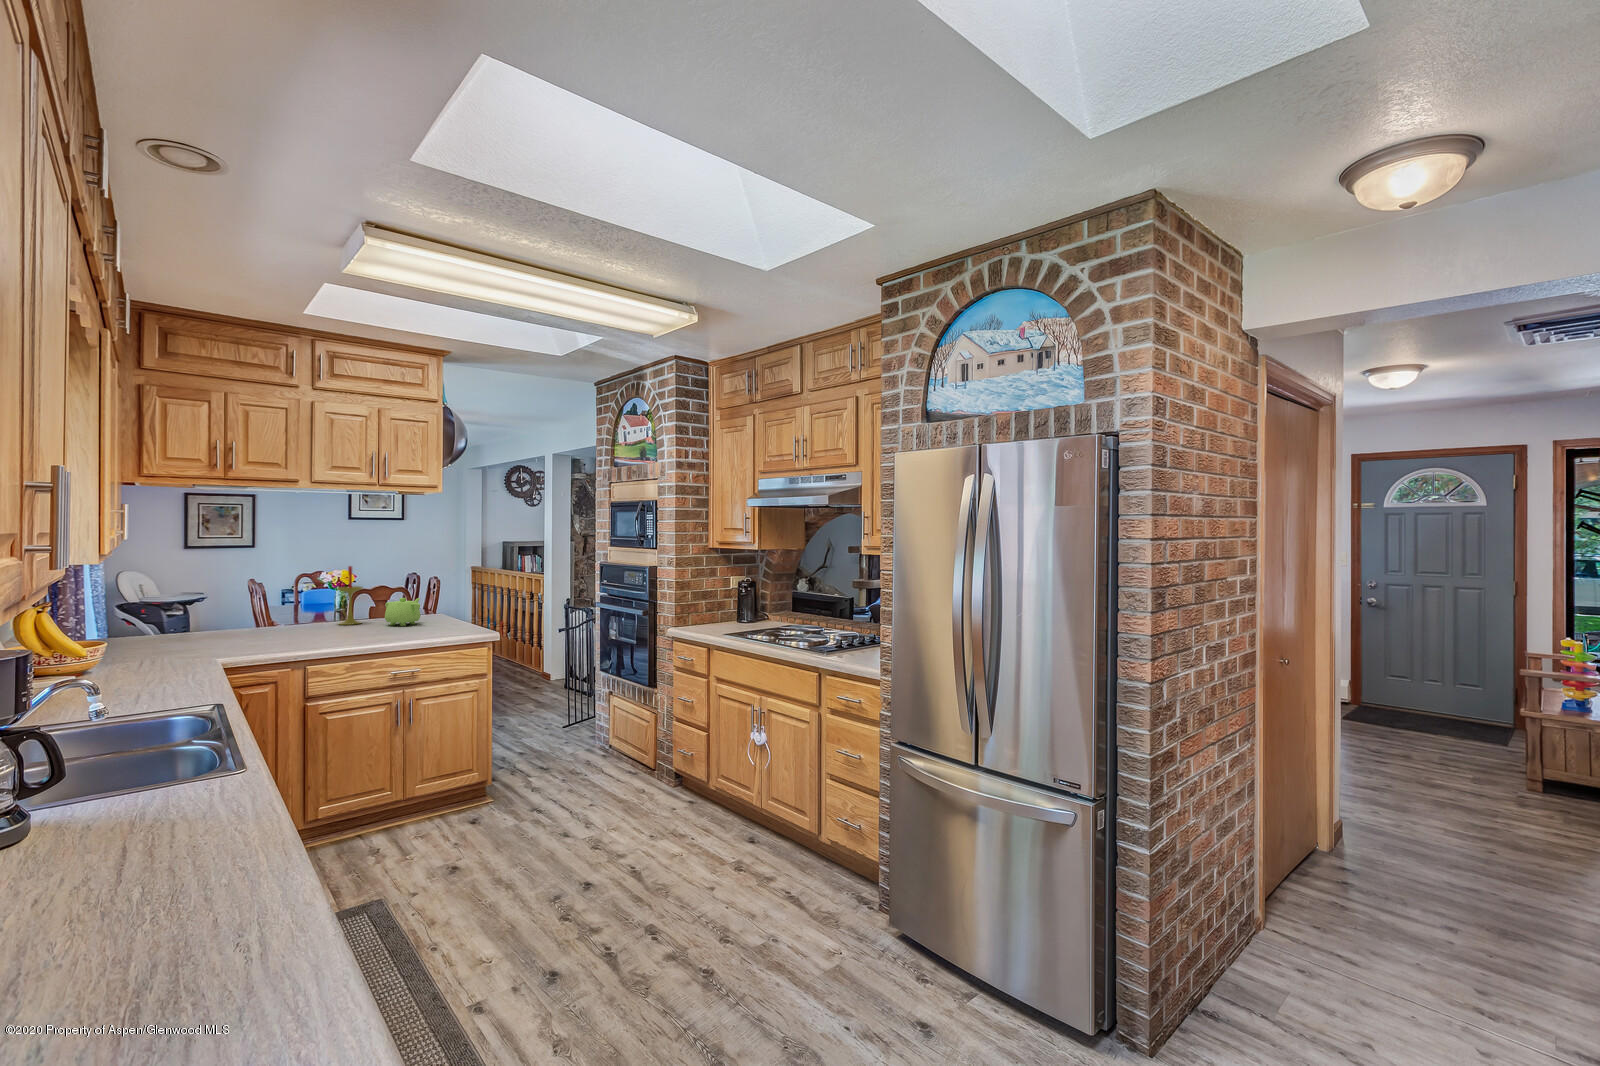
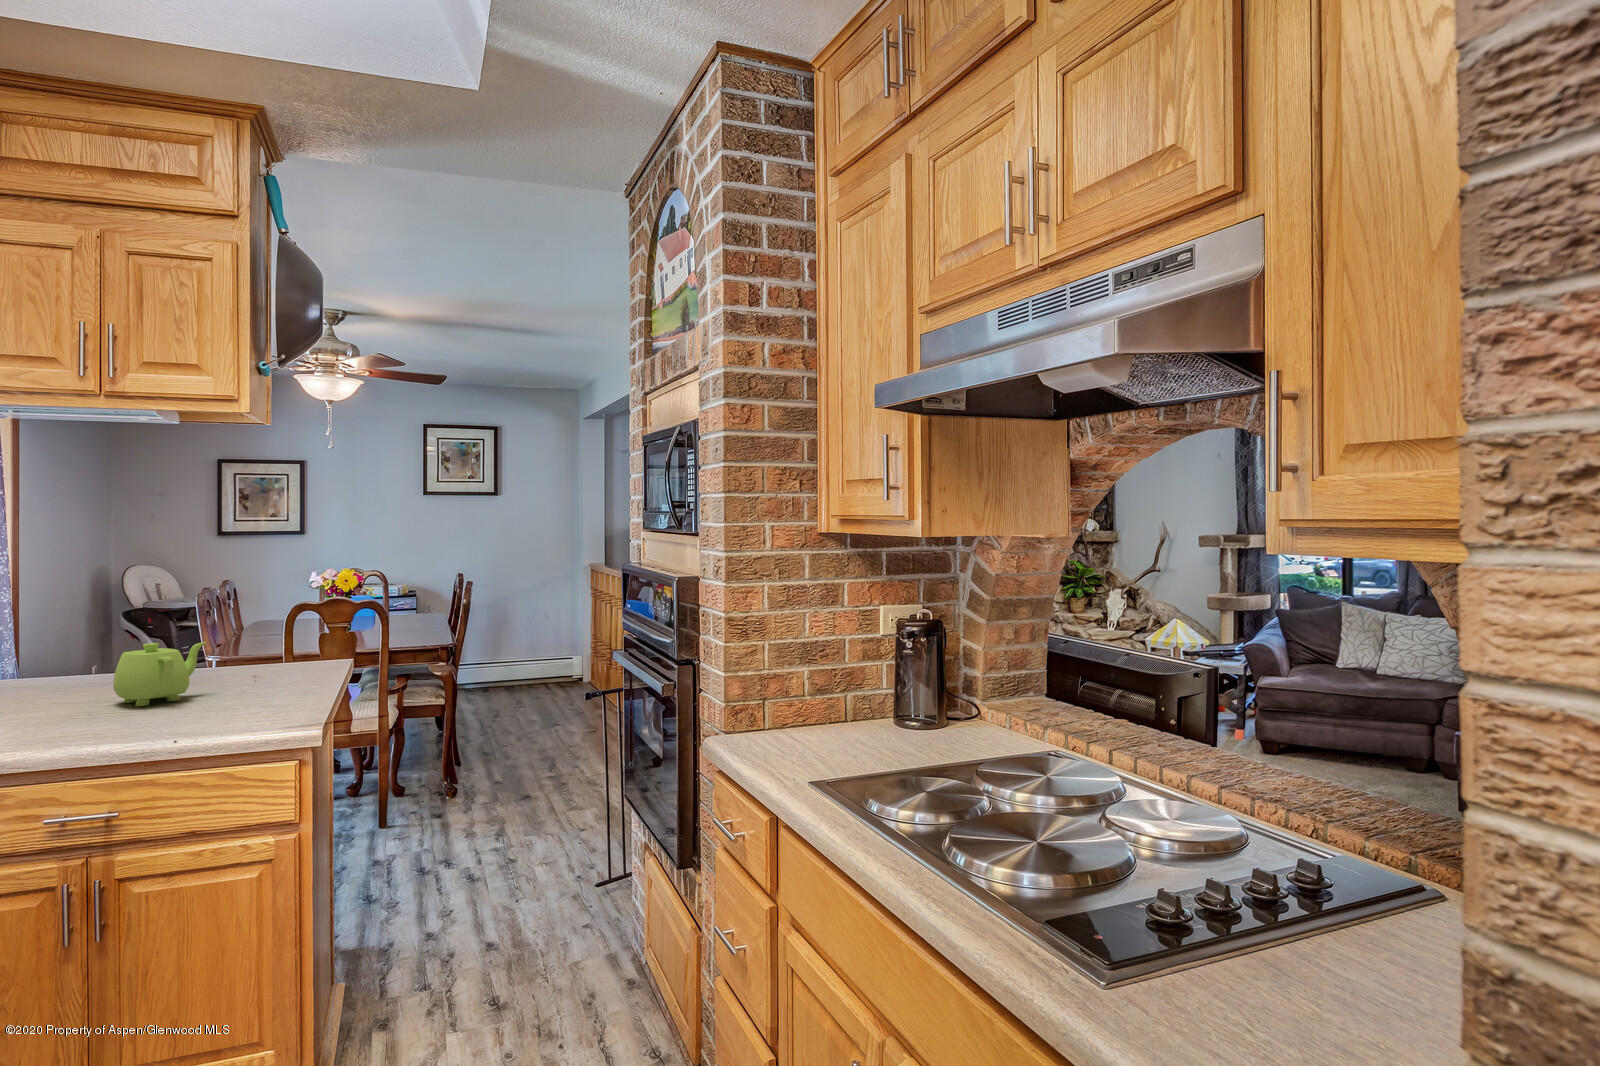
candle: present [338,566,363,625] -> none [40,569,106,696]

